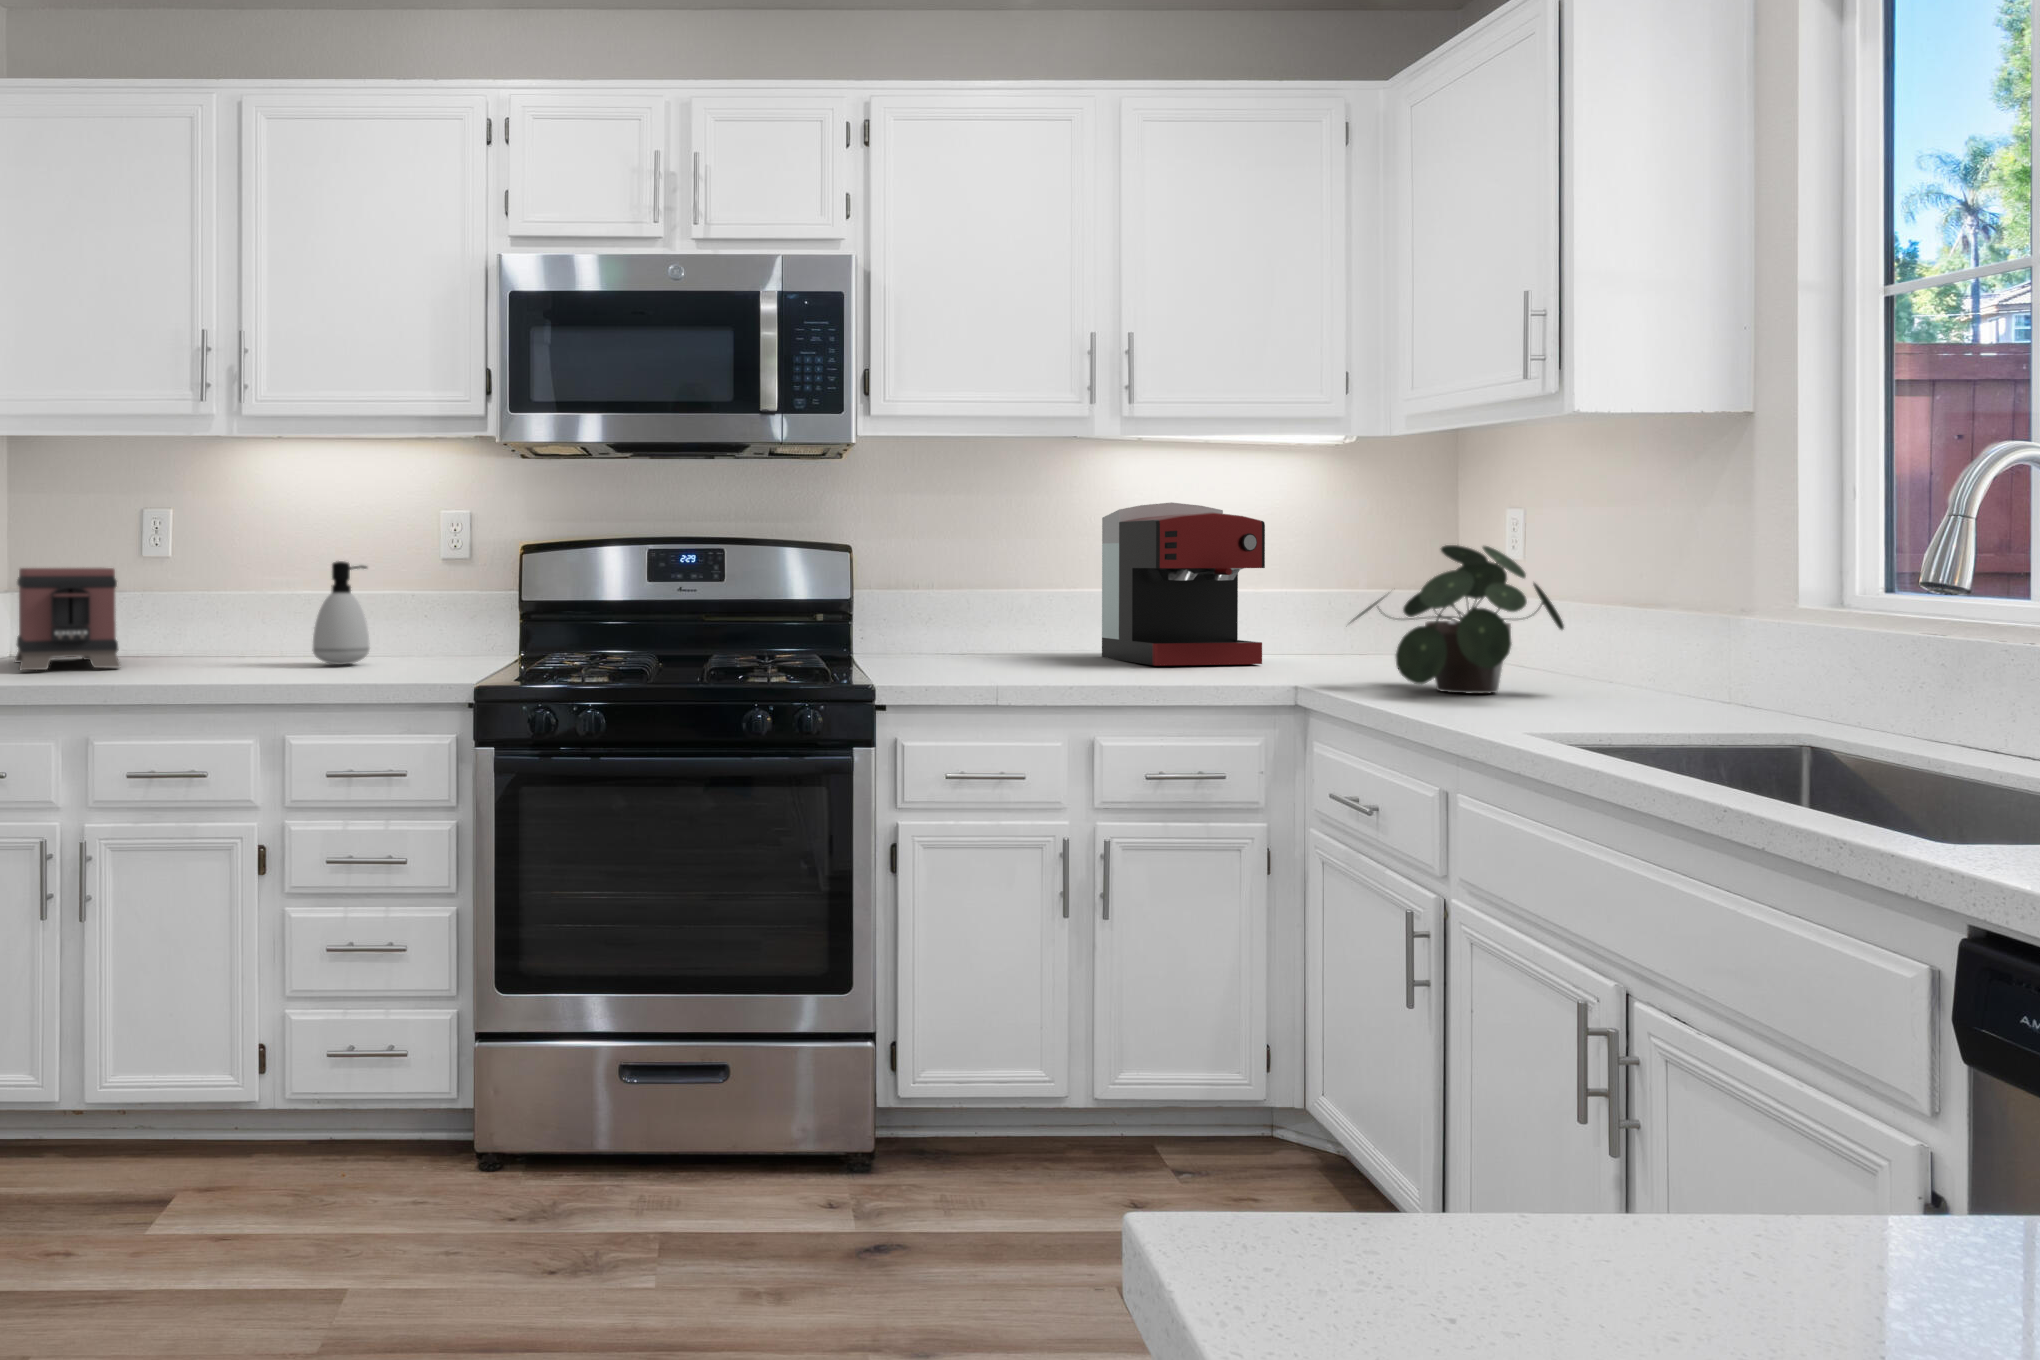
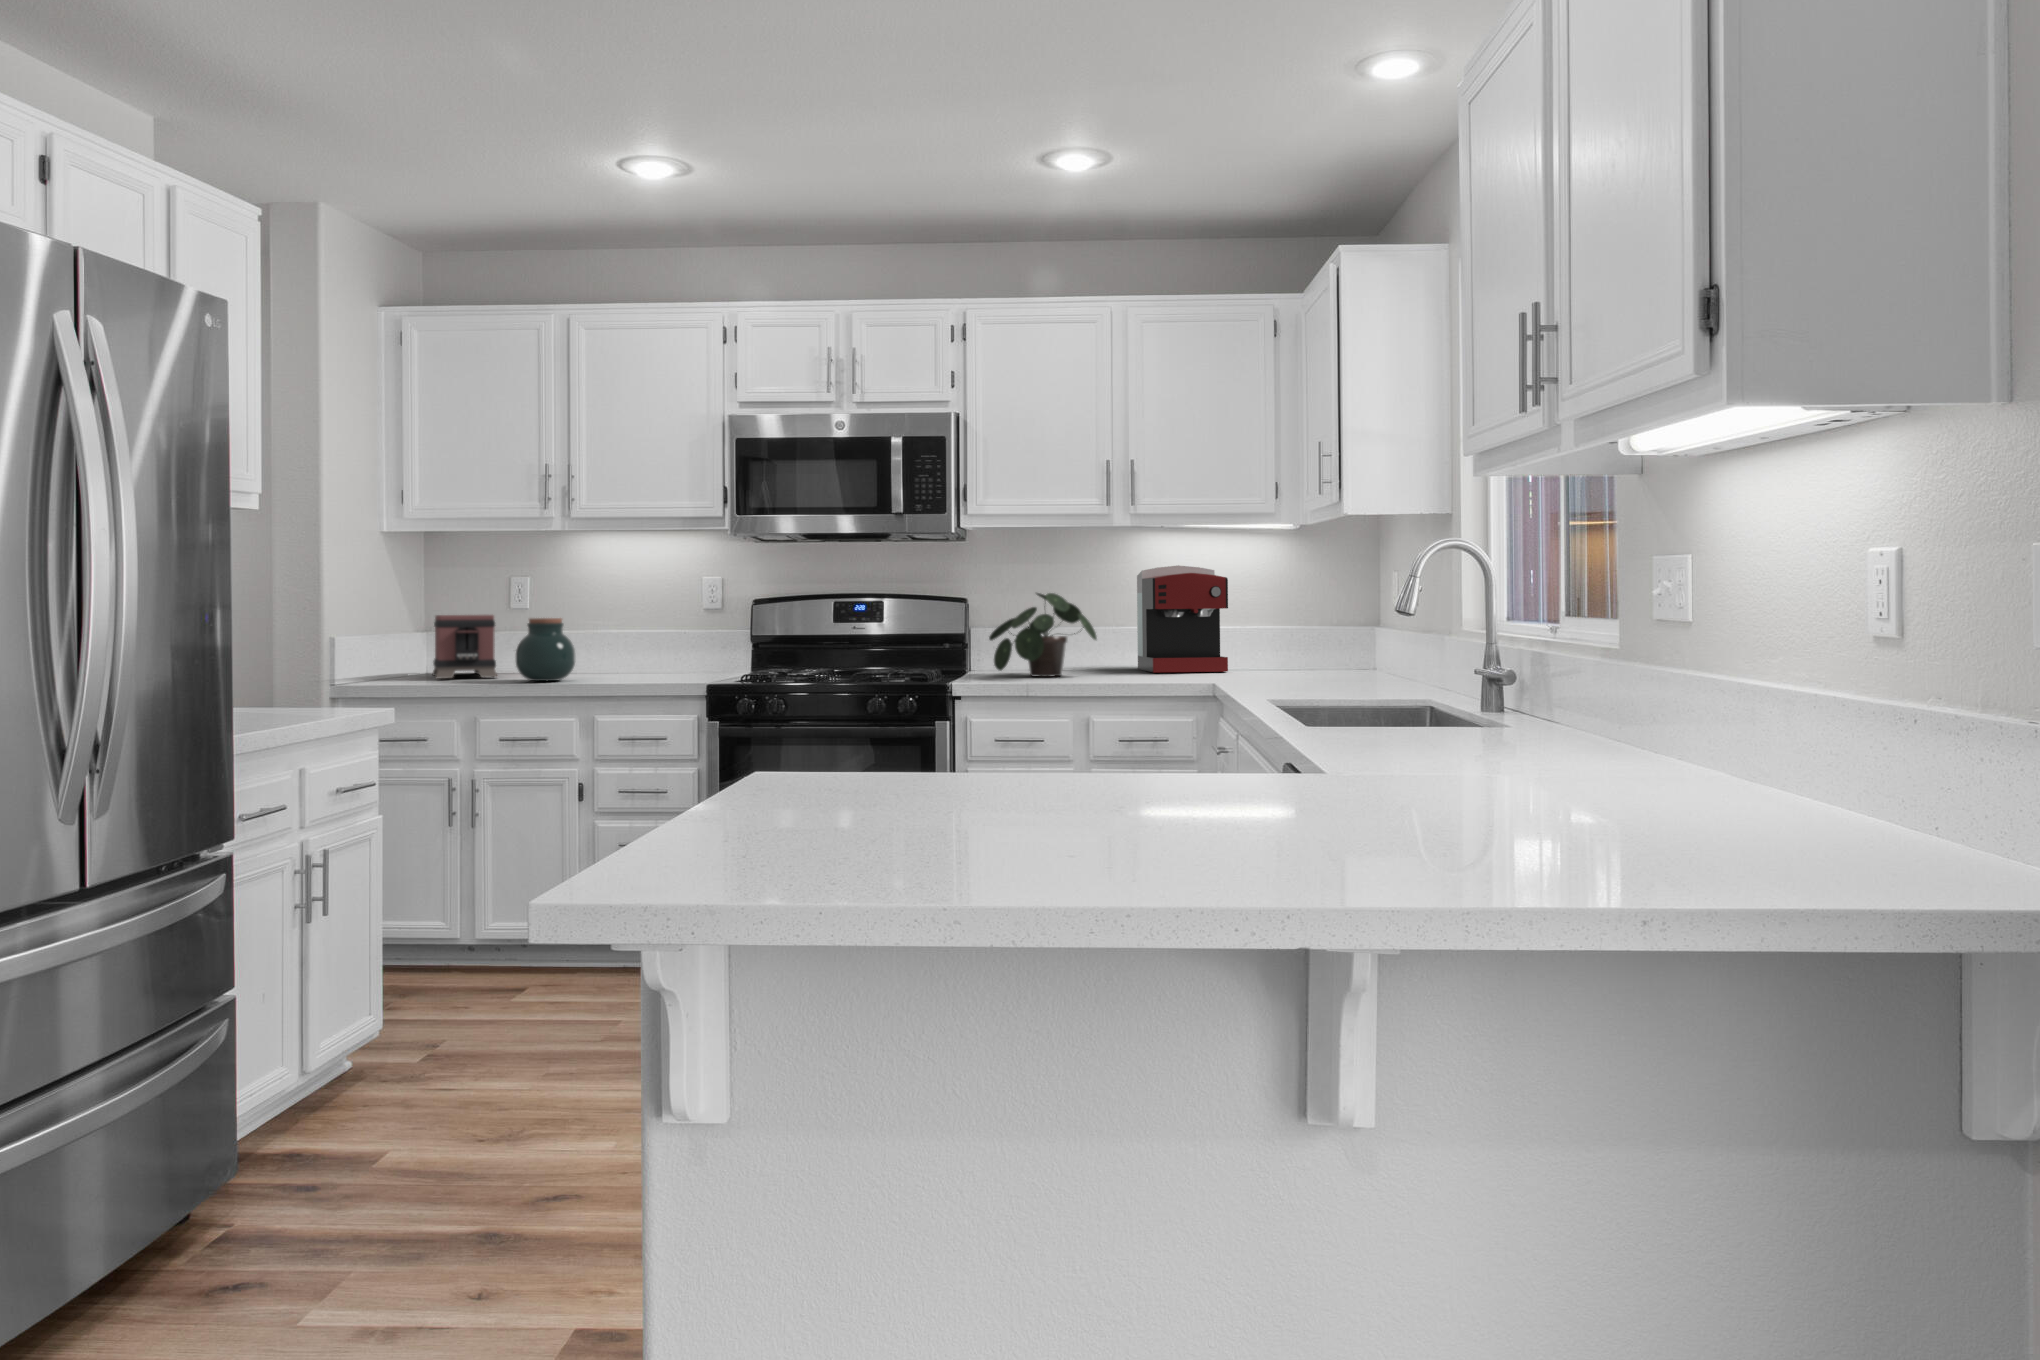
potted plant: present [1351,545,1564,693] -> present [989,593,1097,677]
soap dispenser: present [313,561,370,665] -> none [617,609,653,675]
jar: none [152,575,250,677] -> present [516,618,575,681]

